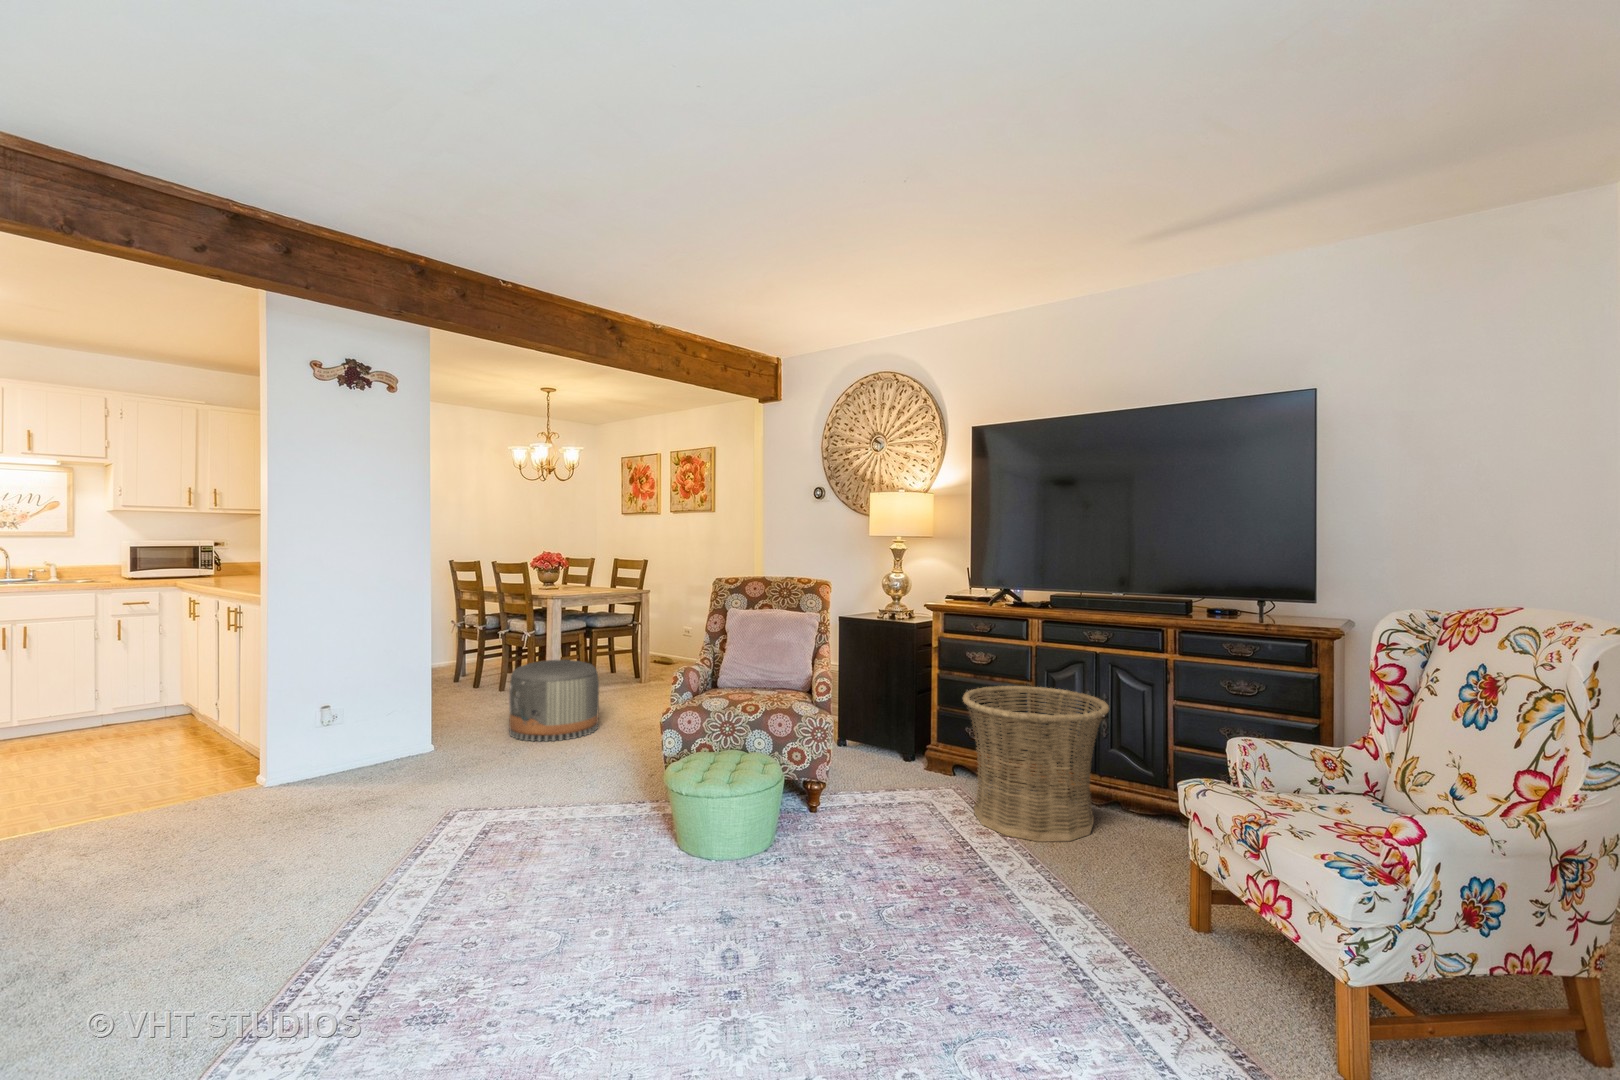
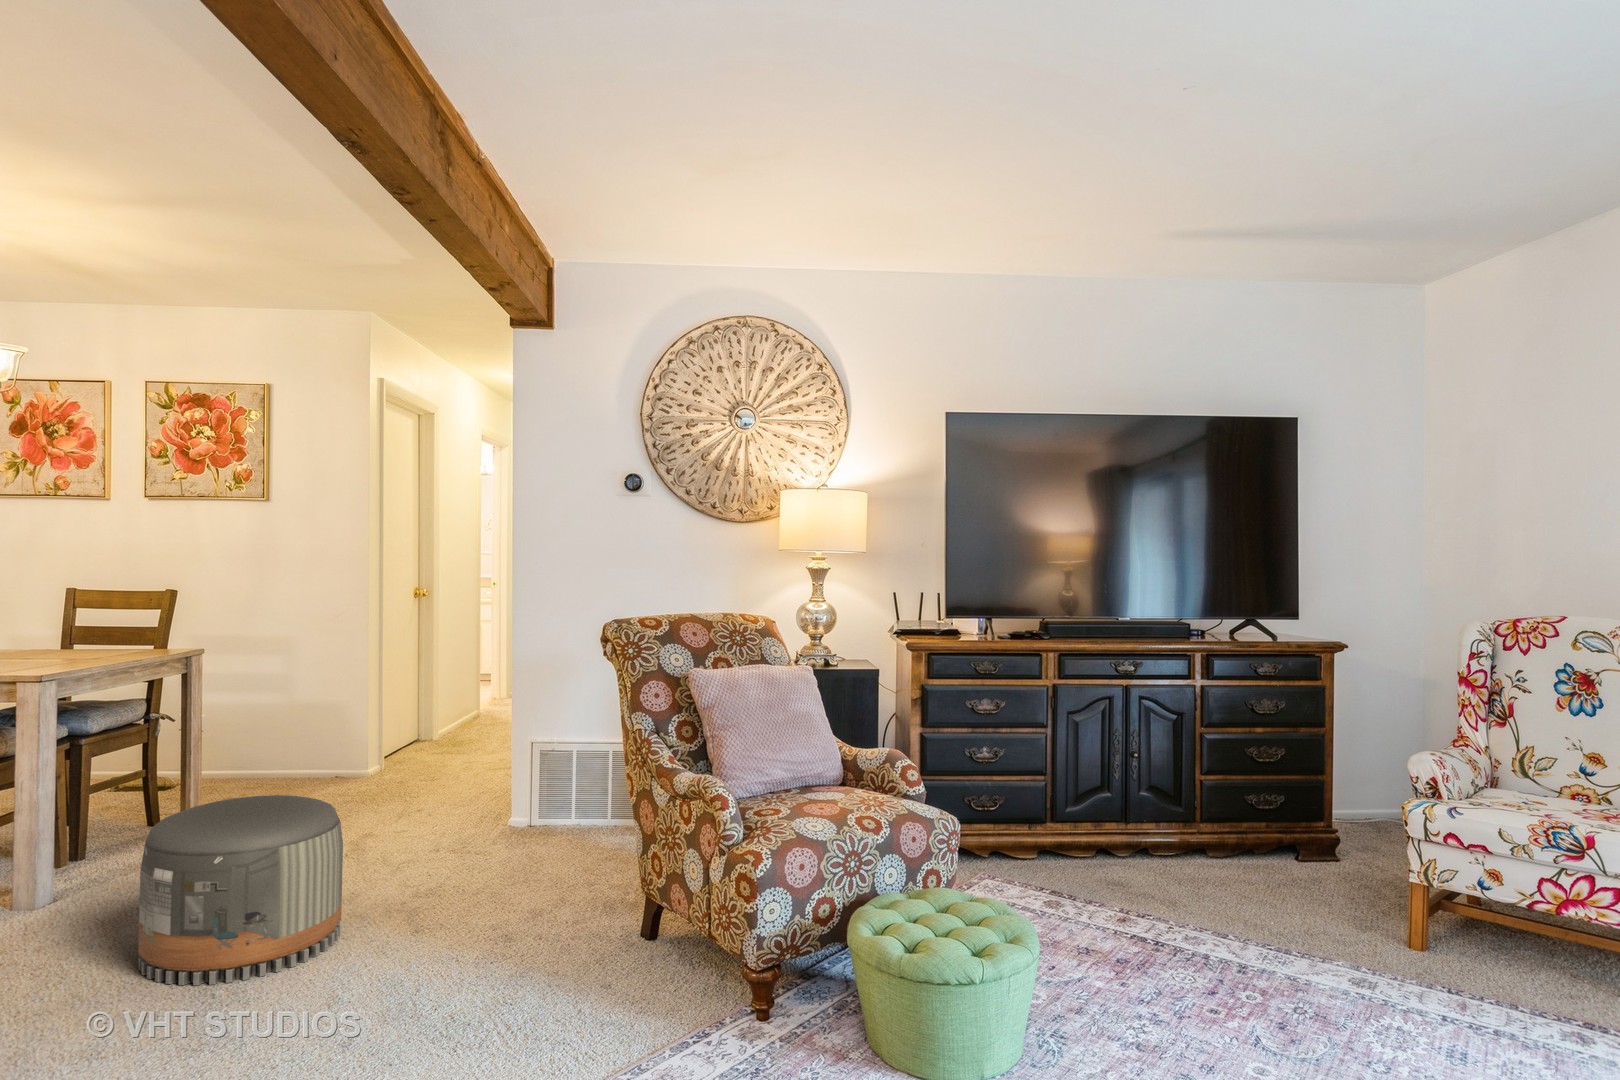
basket: present [963,686,1109,842] -> none [1035,730,1209,912]

